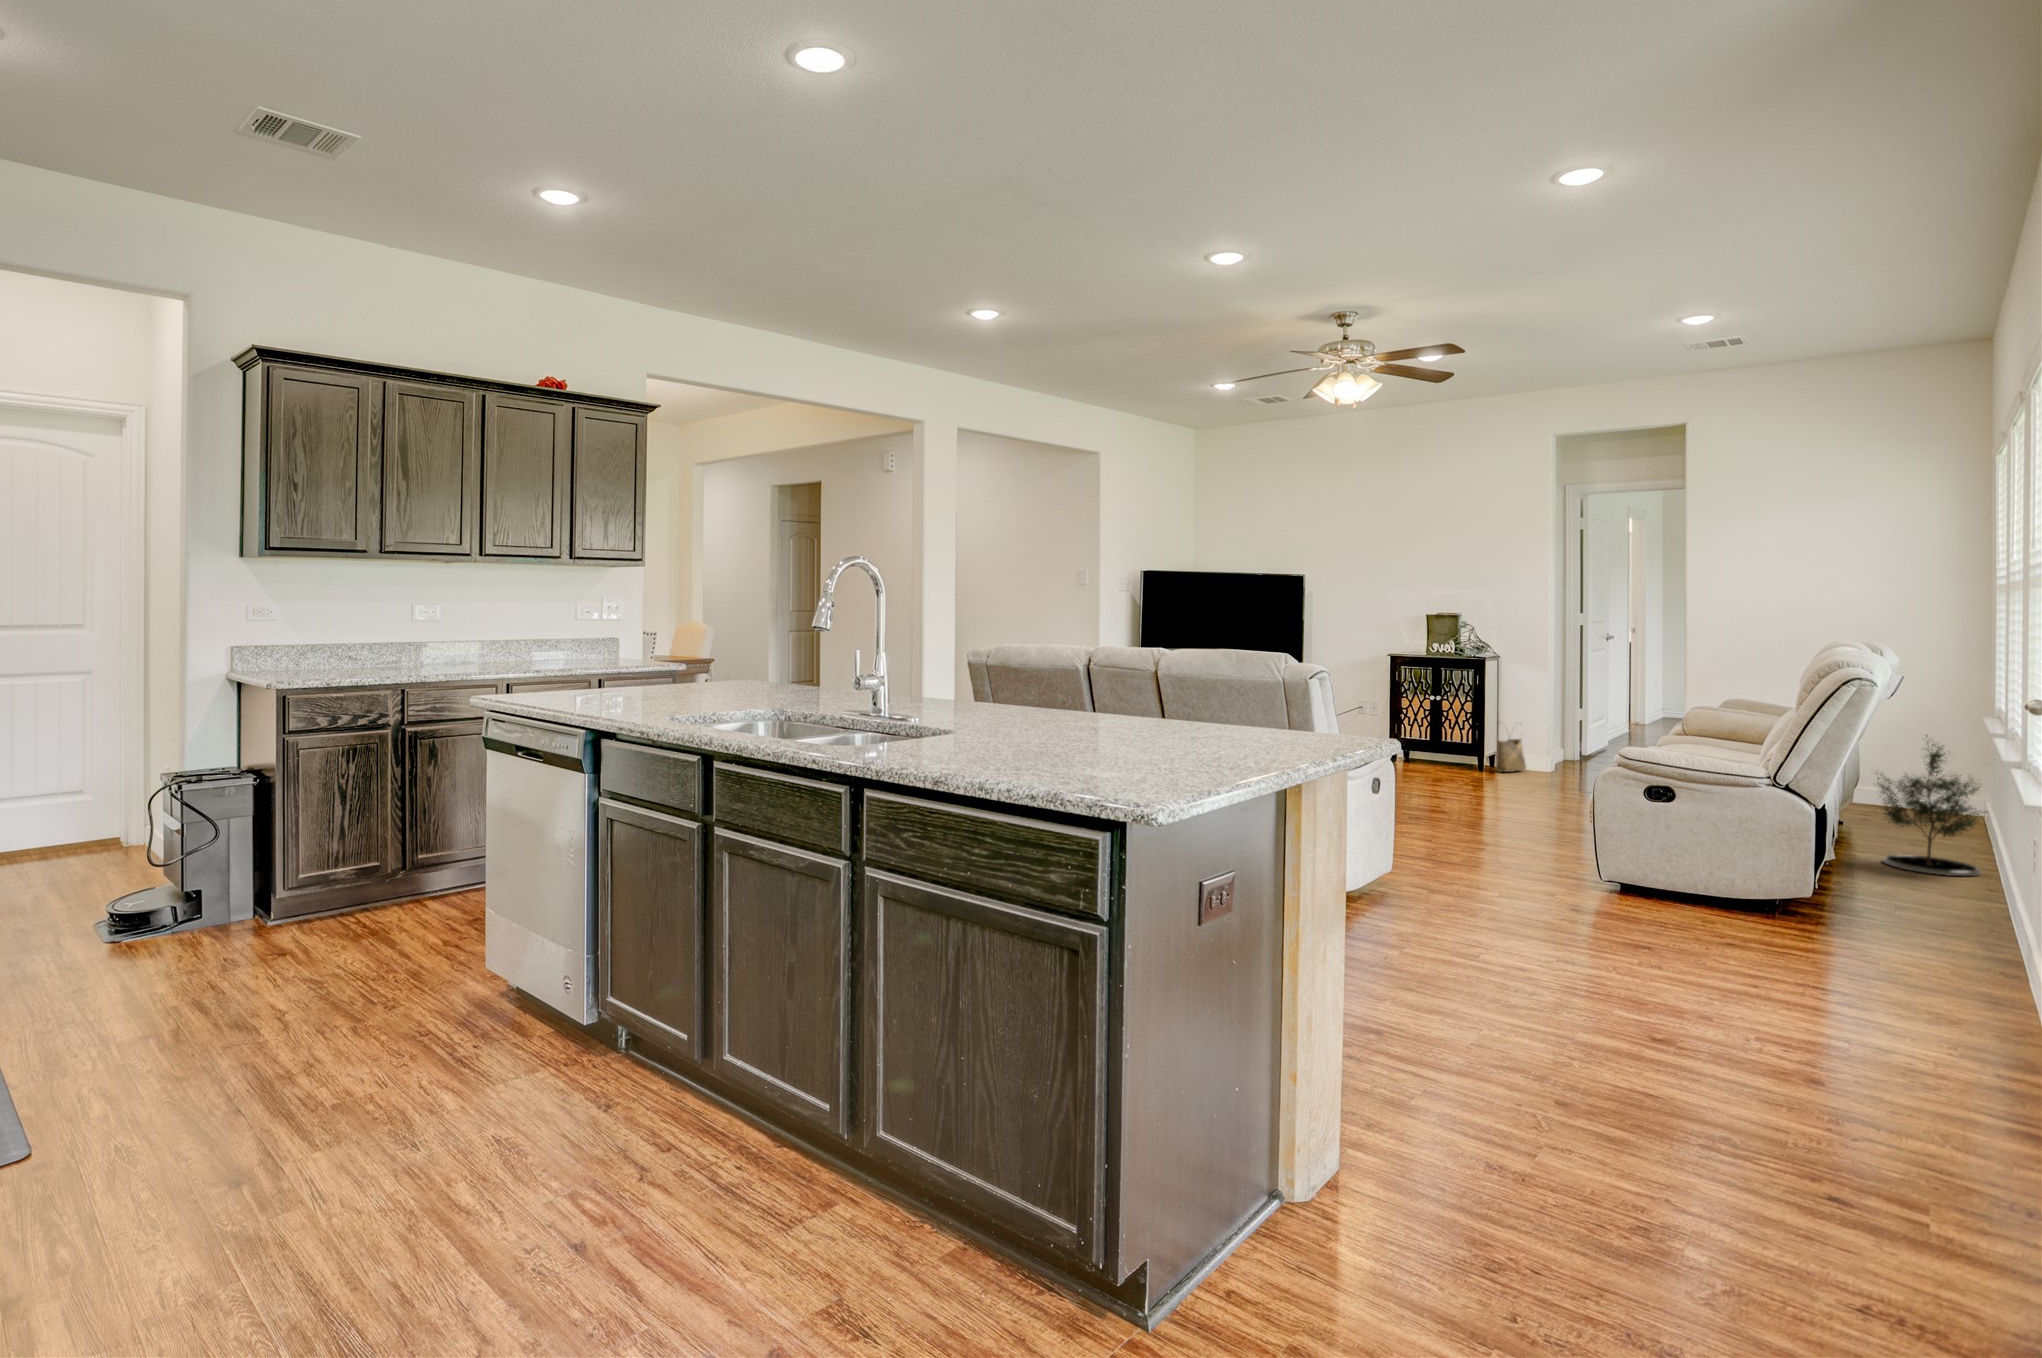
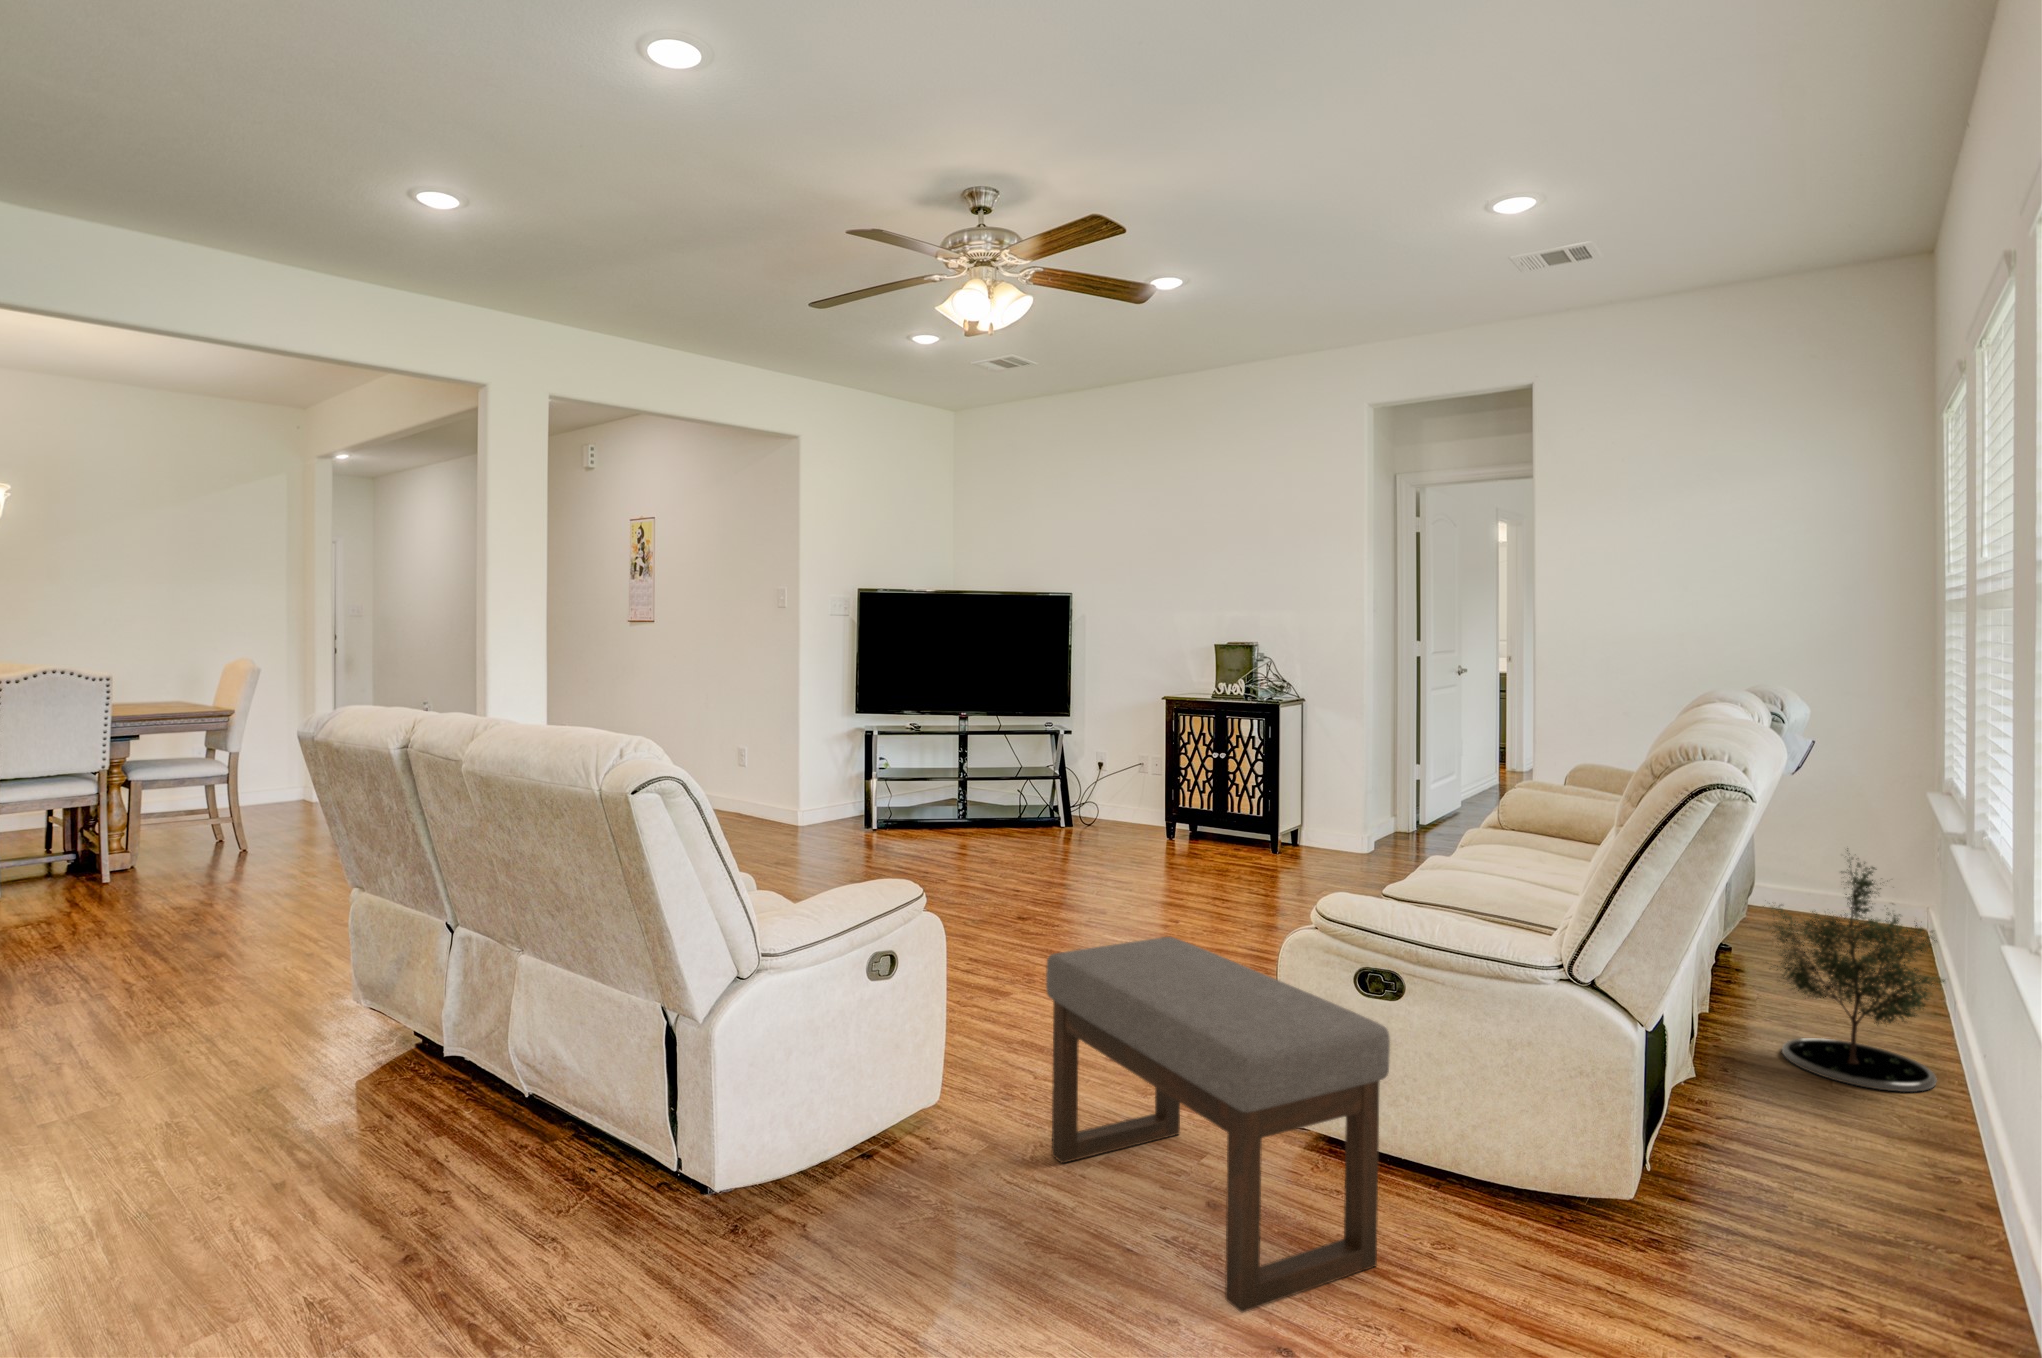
woven basket: present [1496,739,1526,772] -> none [1293,787,1334,856]
ottoman: none [1464,775,1684,936] -> present [1046,937,1390,1312]

